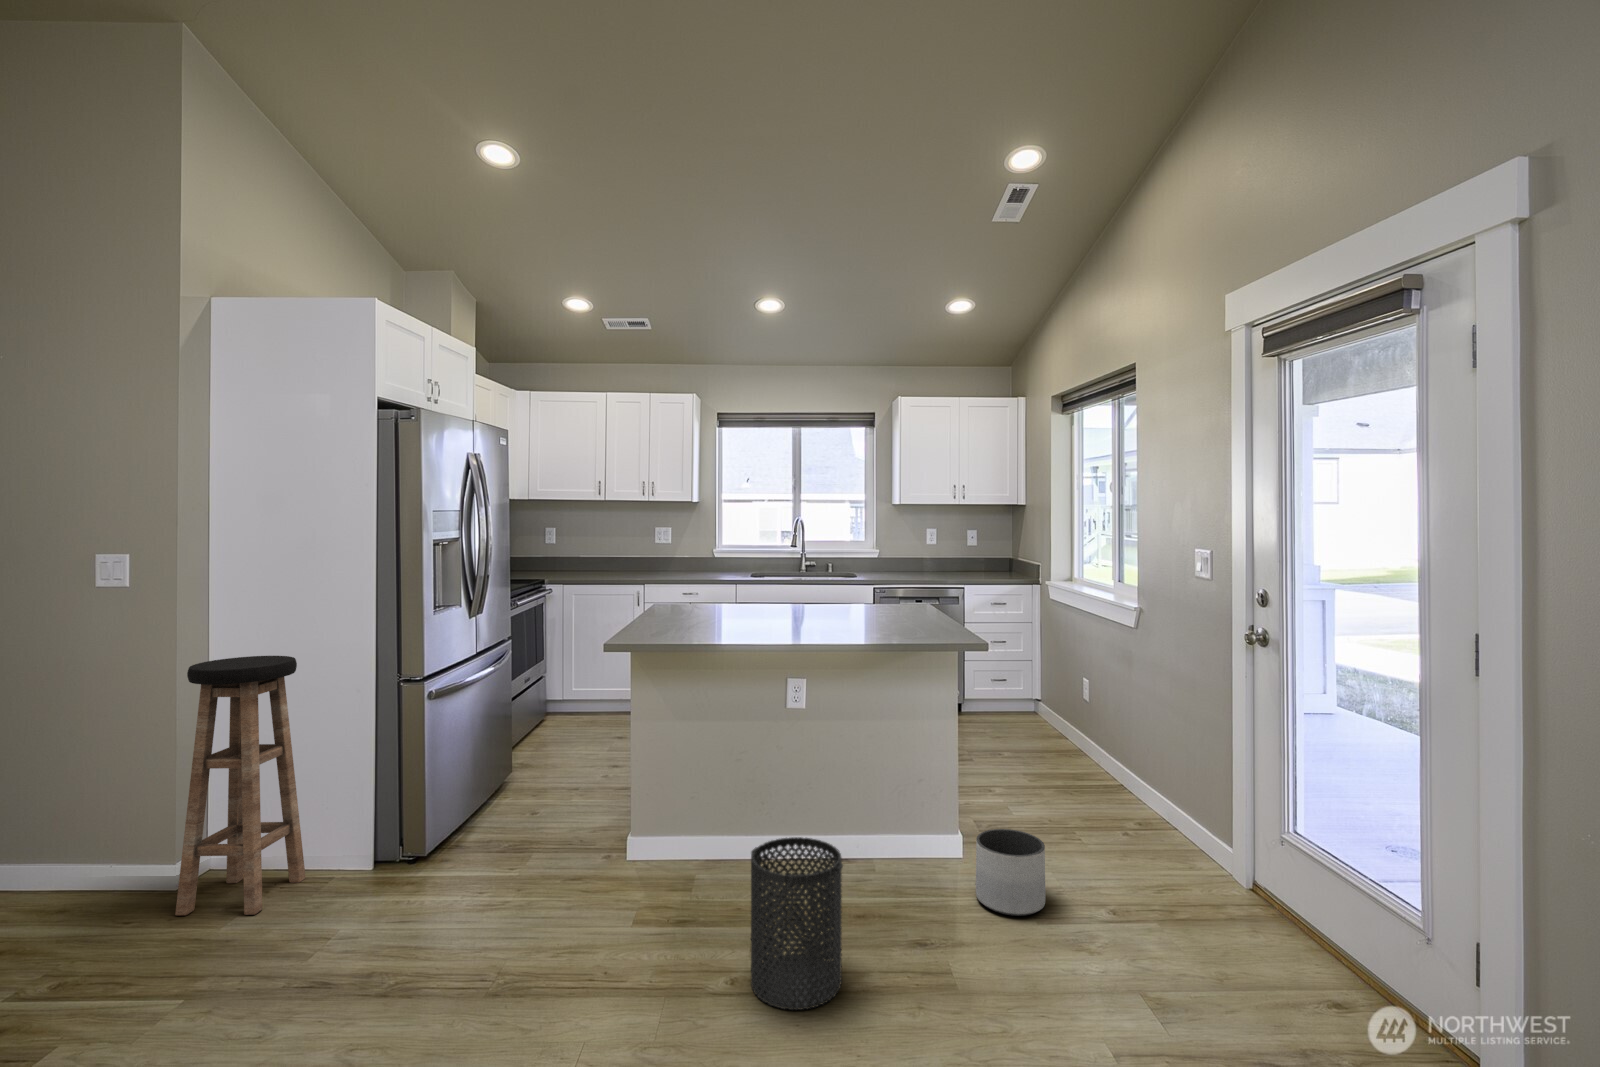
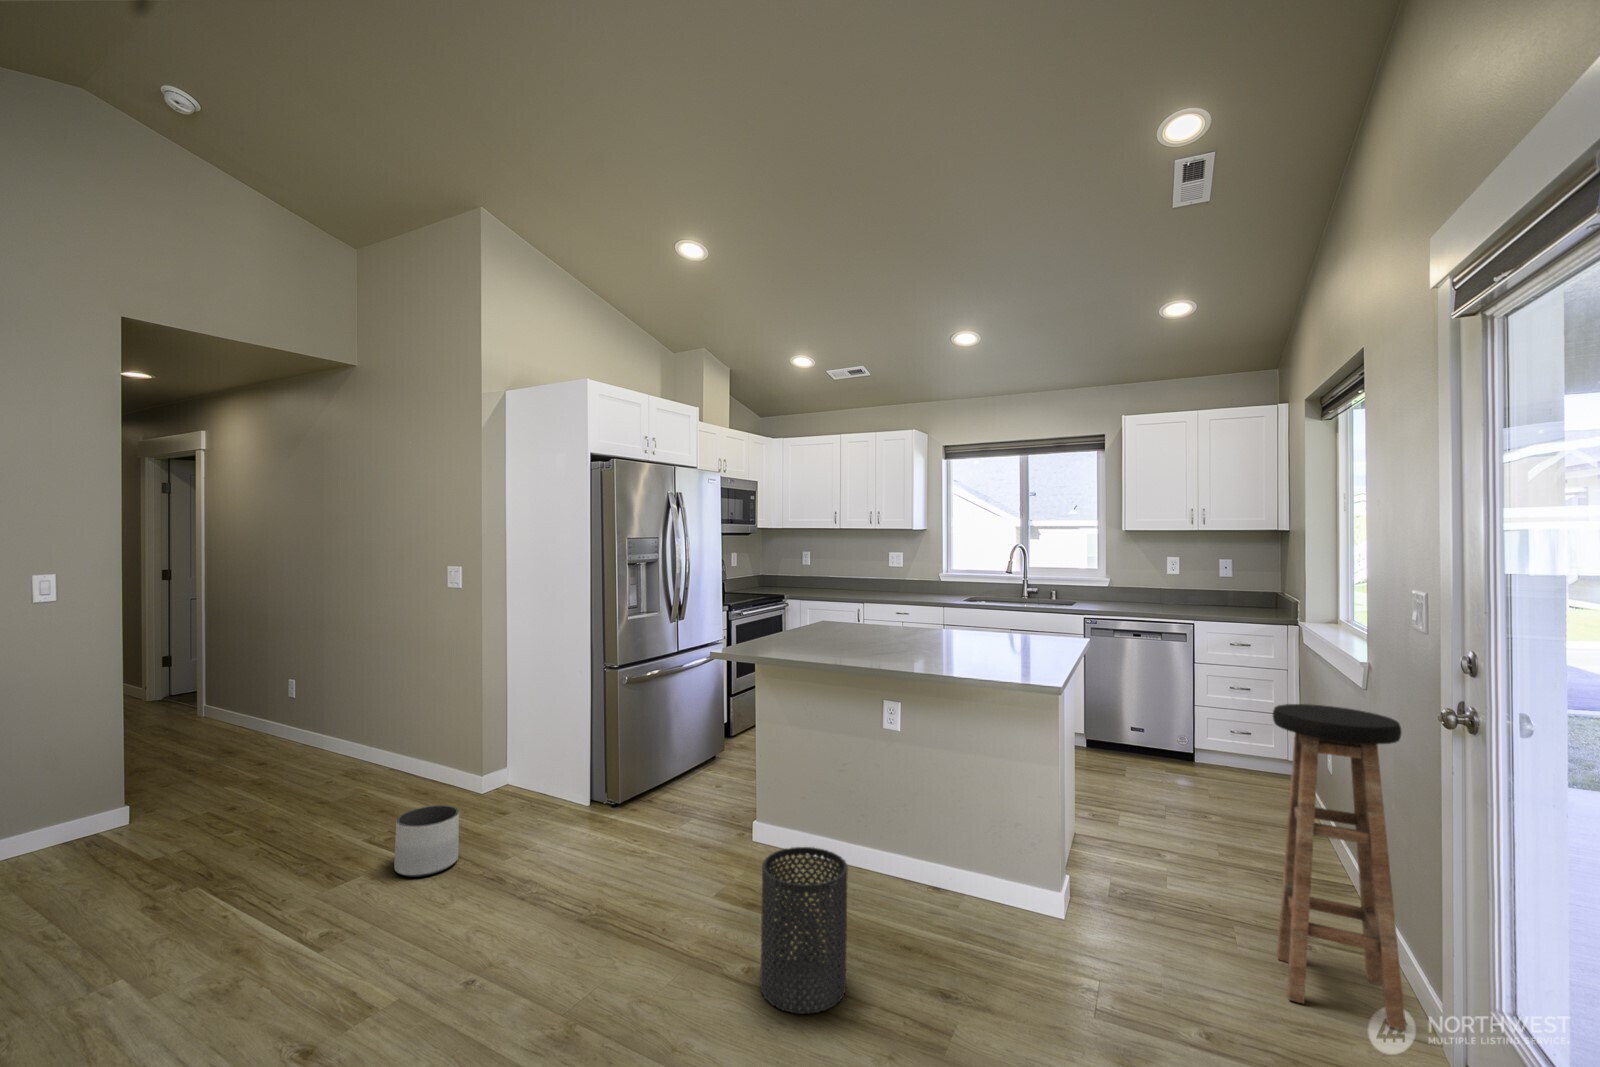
bar stool: present [175,656,306,915] -> present [1273,704,1406,1031]
planter: present [976,829,1046,916] -> present [394,805,459,877]

